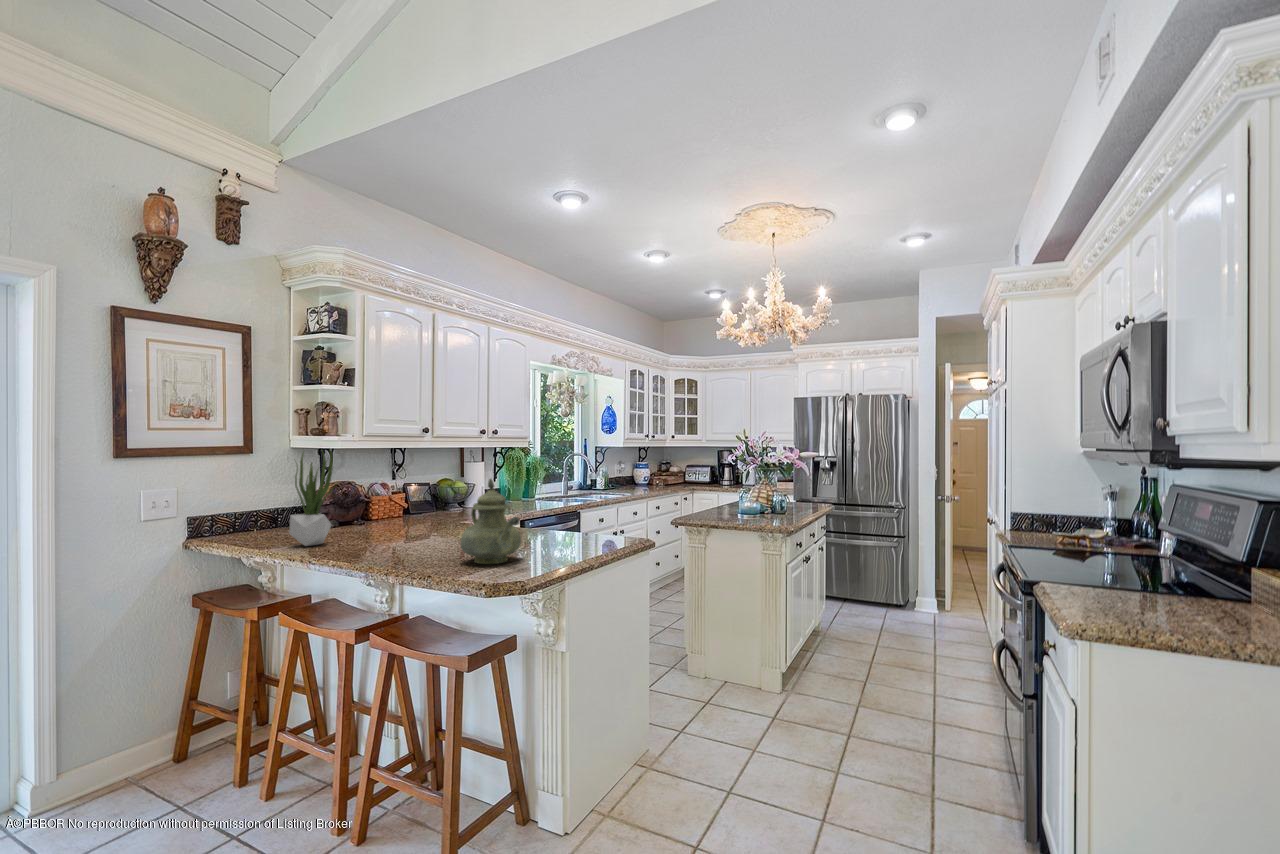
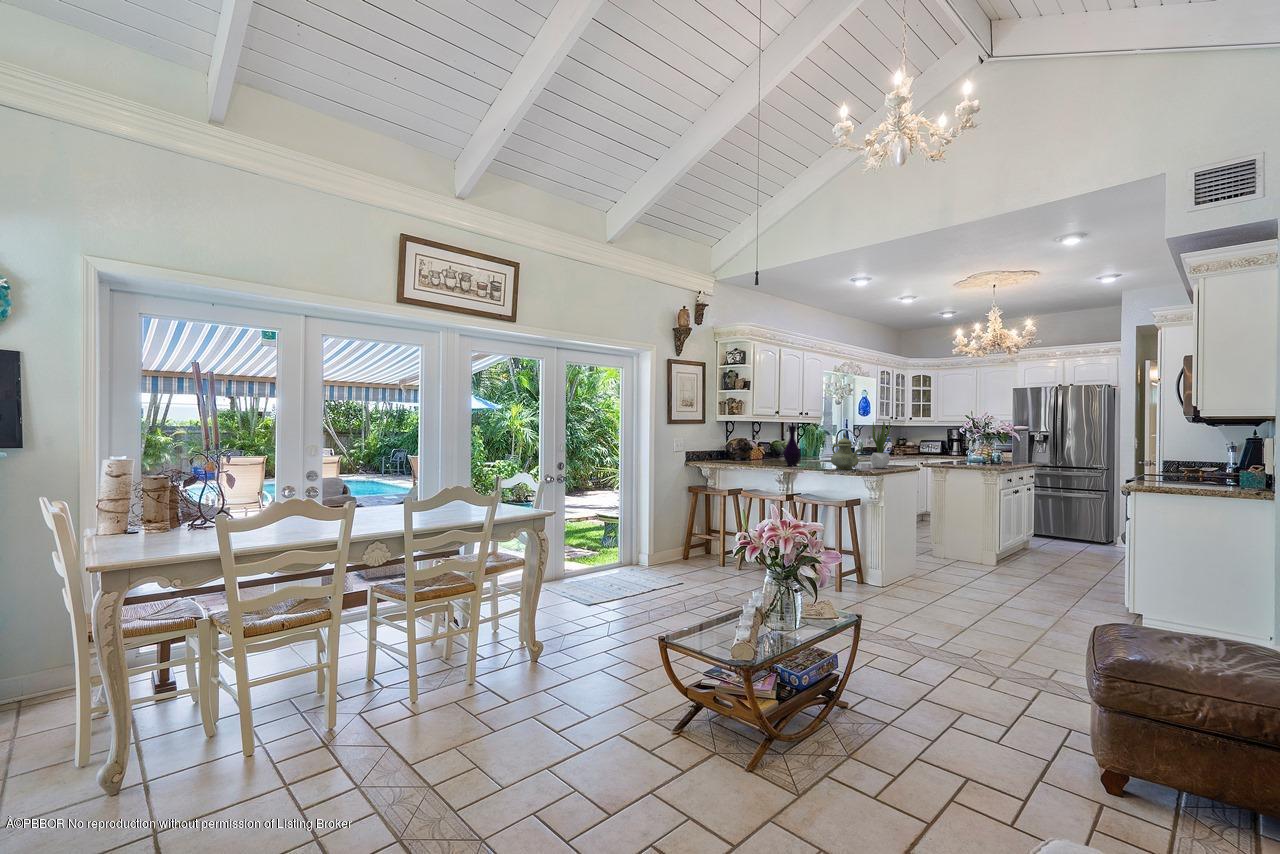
potted plant: present [289,450,334,546] -> present [870,422,890,468]
vase: none [379,460,418,550] -> present [784,426,801,466]

